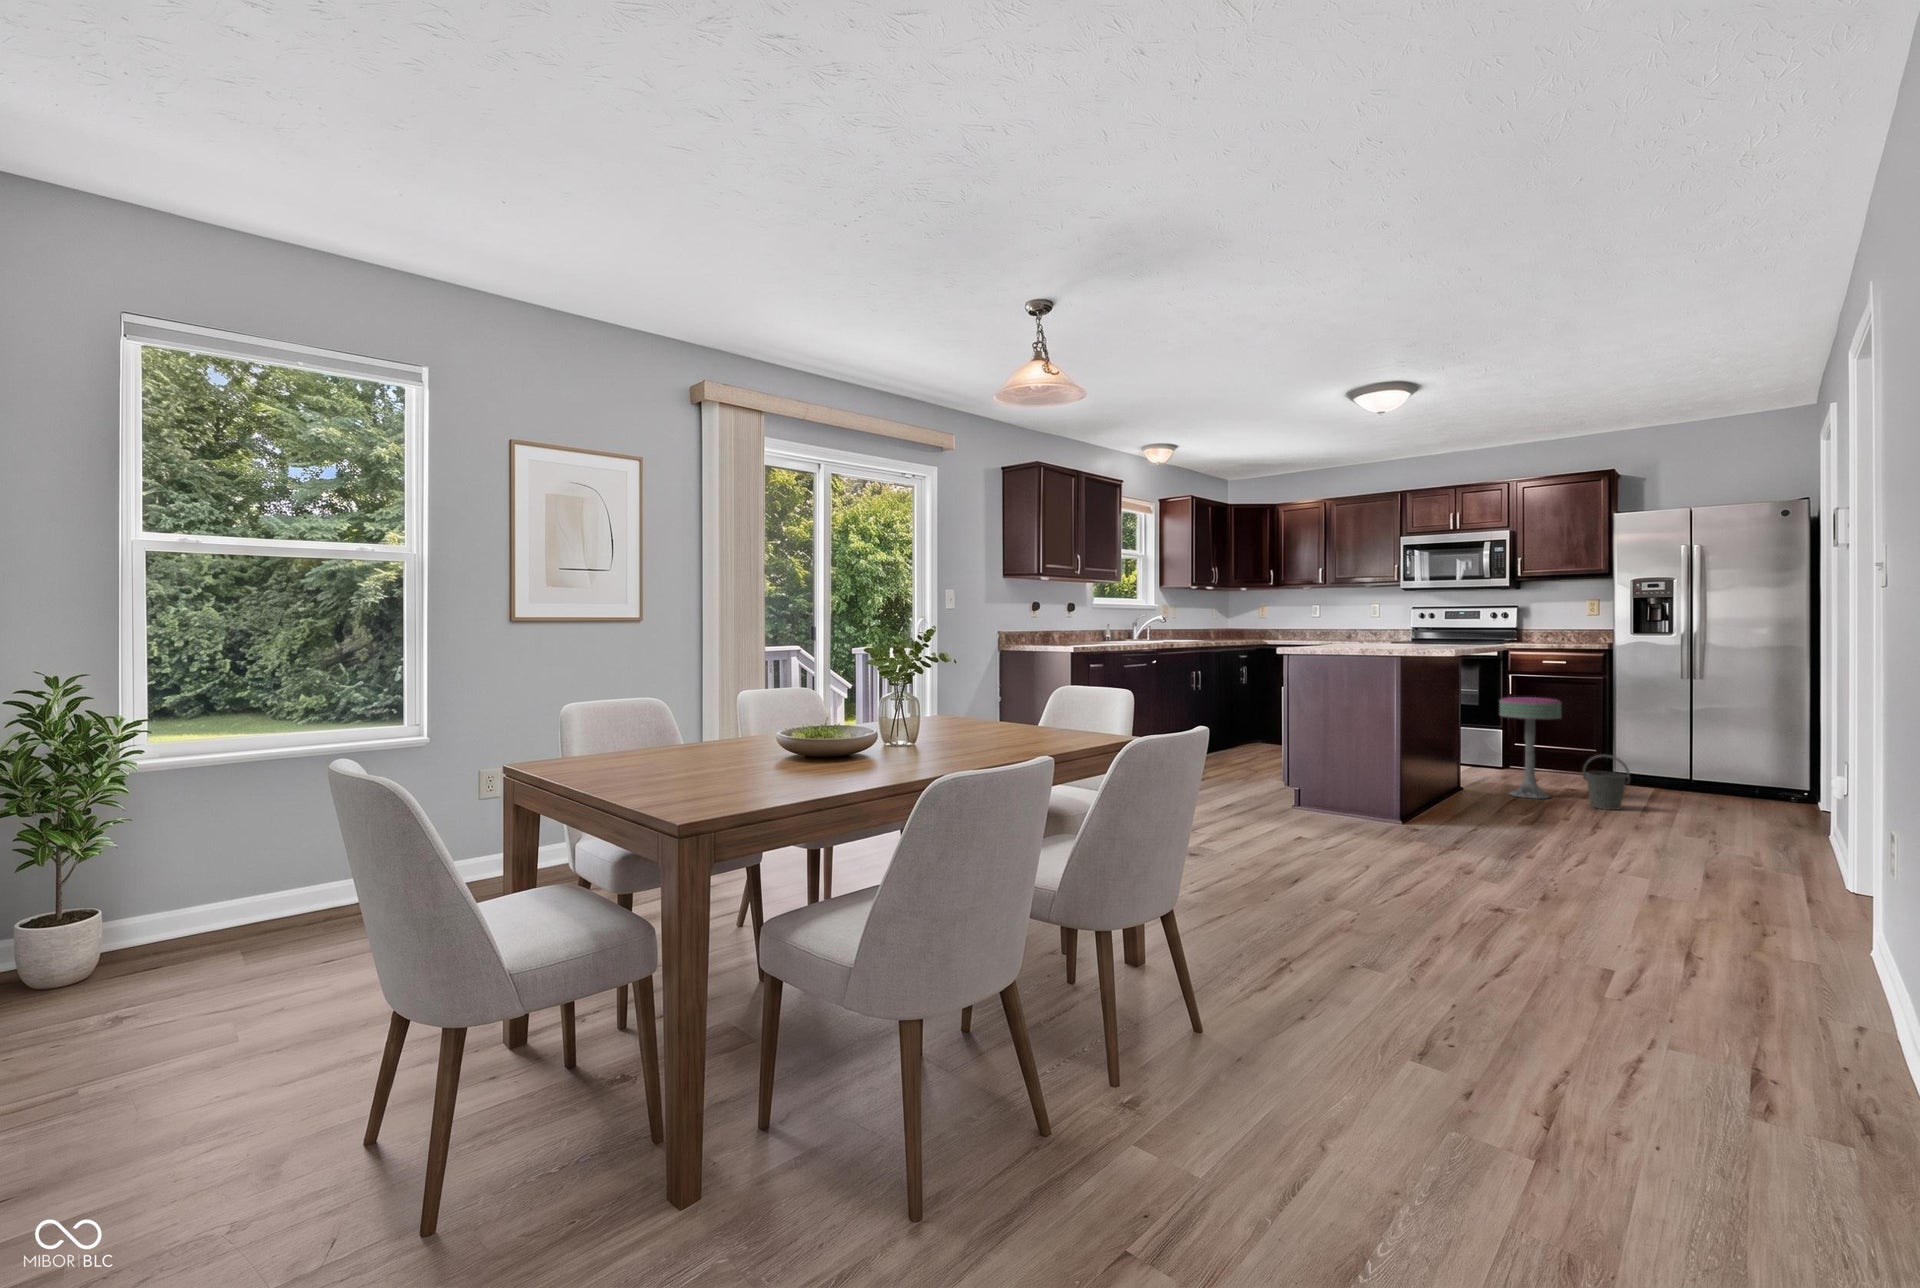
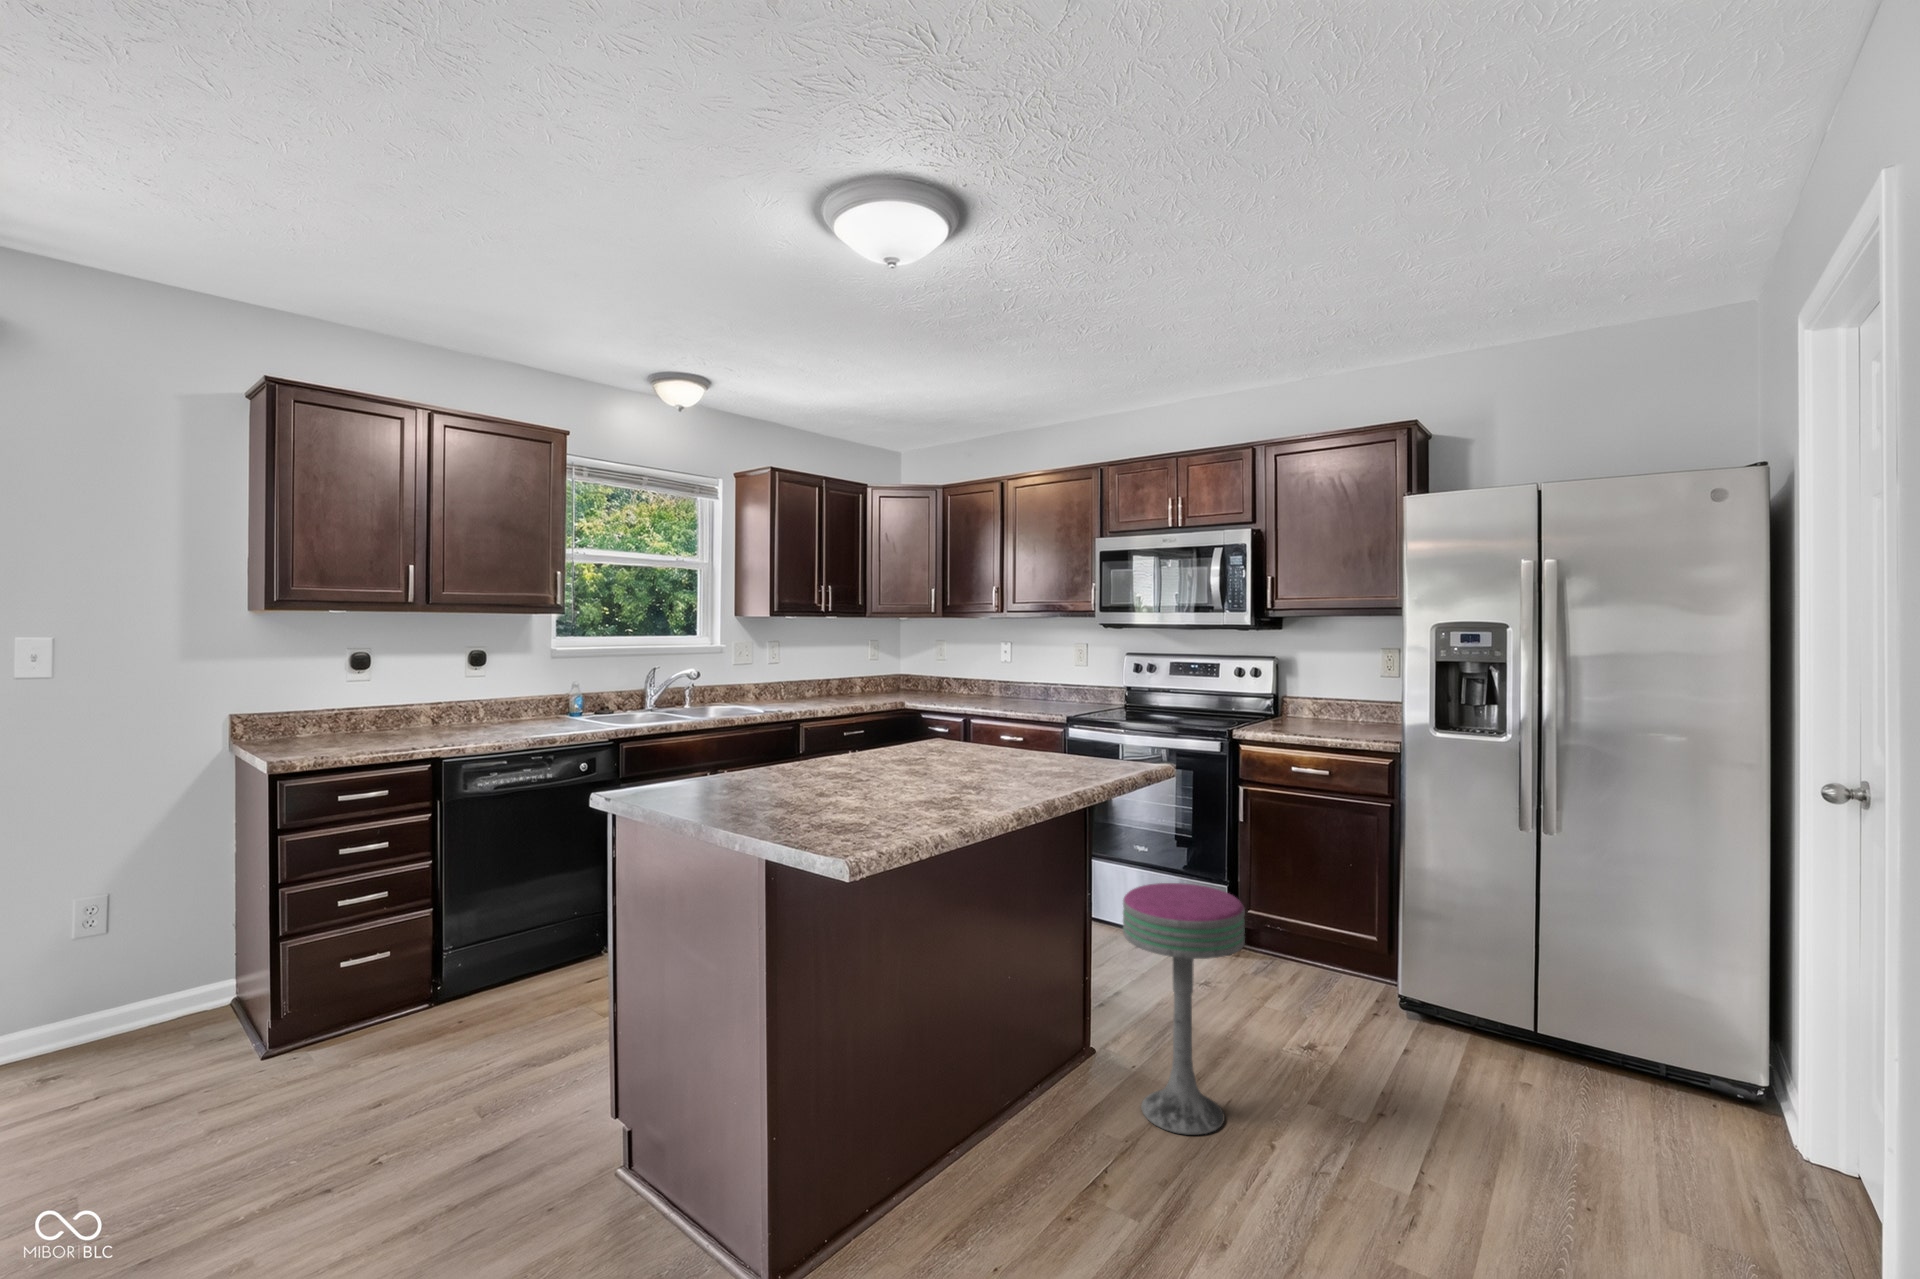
bucket: present [1583,755,1630,810] -> none [1269,1067,1366,1219]

